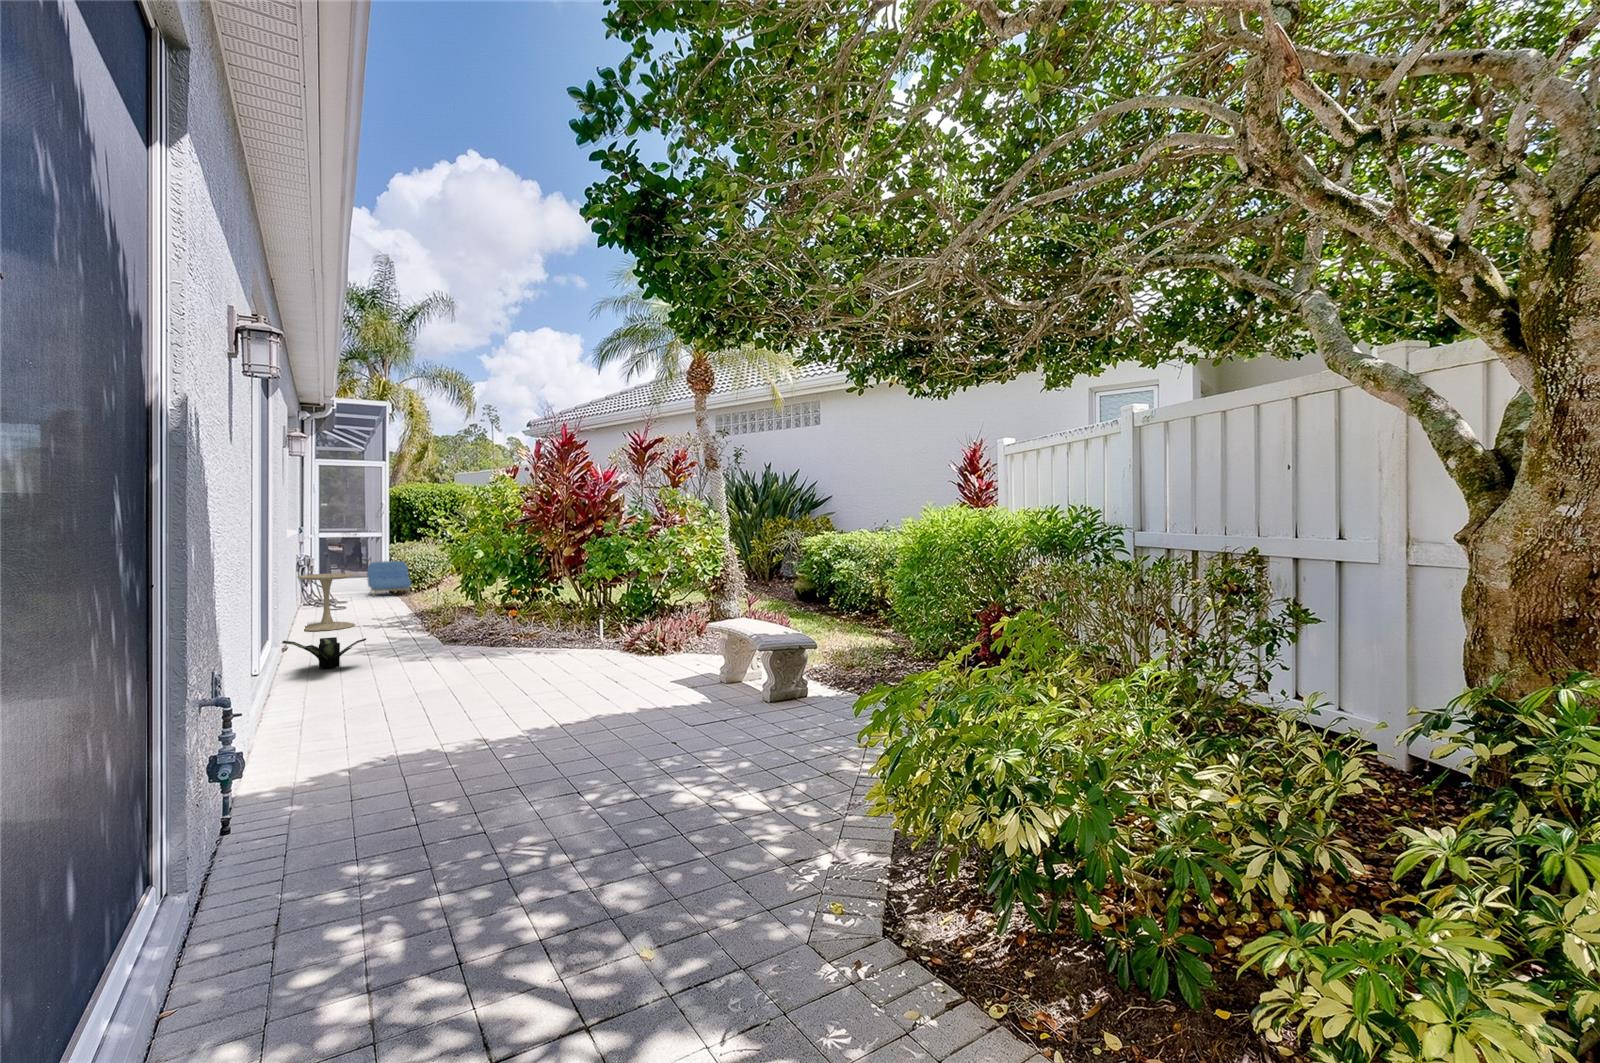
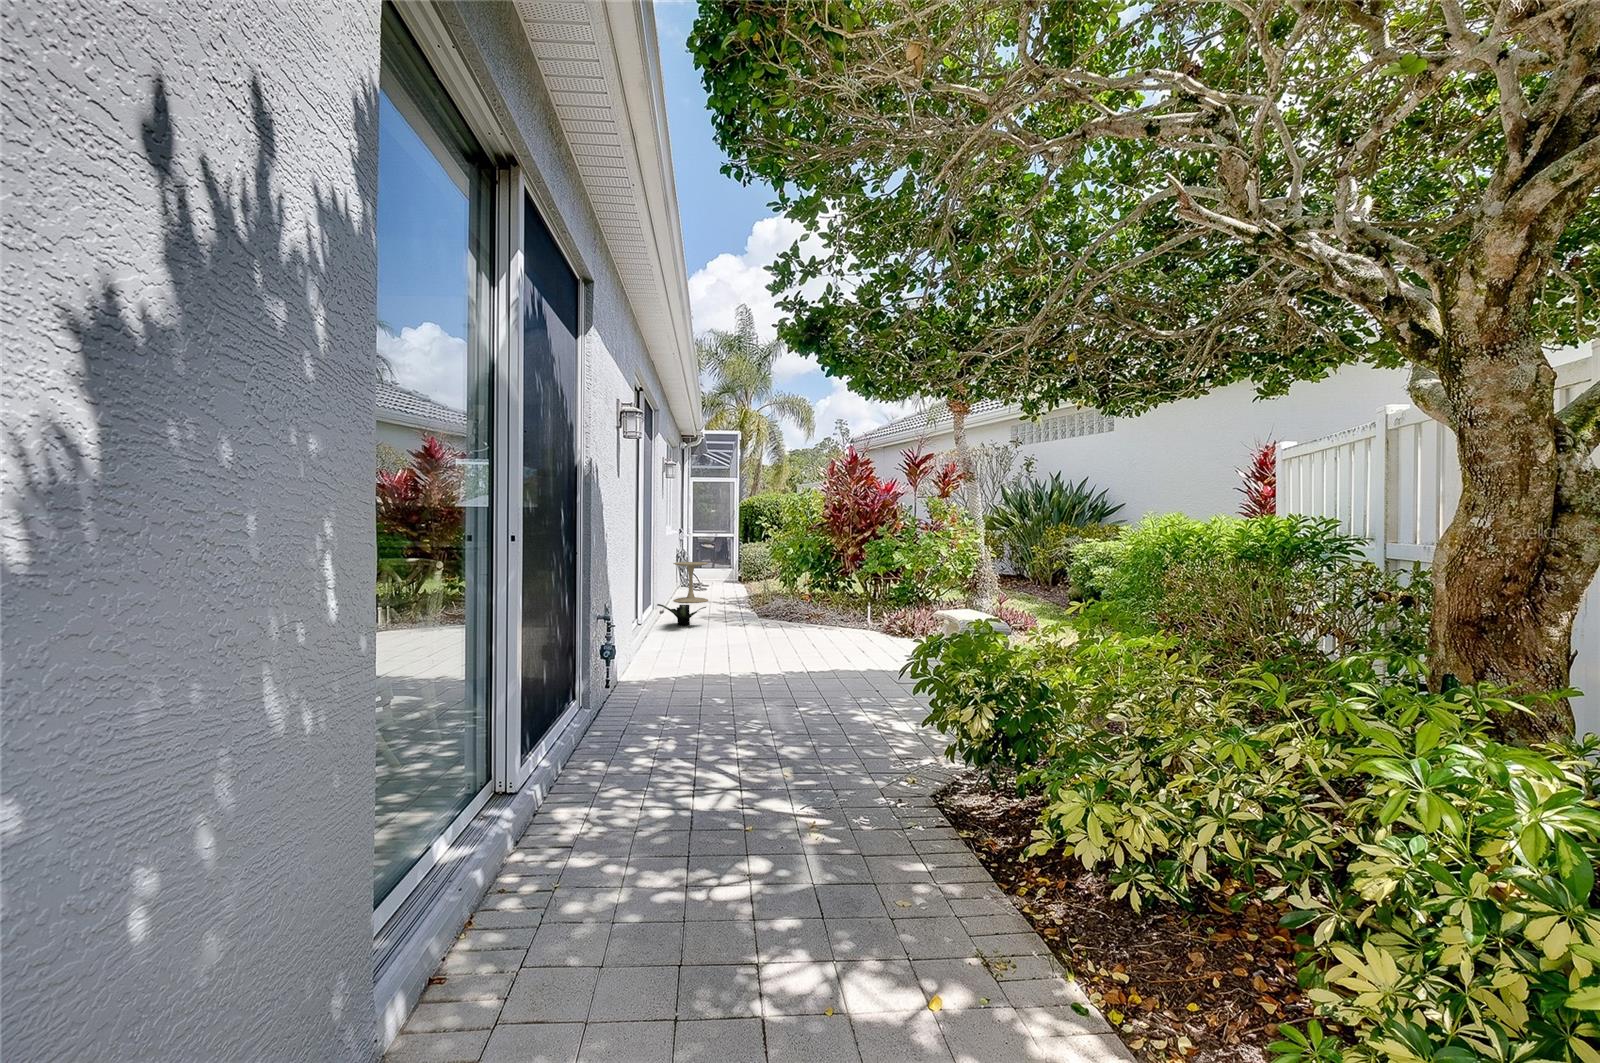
armchair: present [367,561,411,596] -> none [724,556,754,583]

